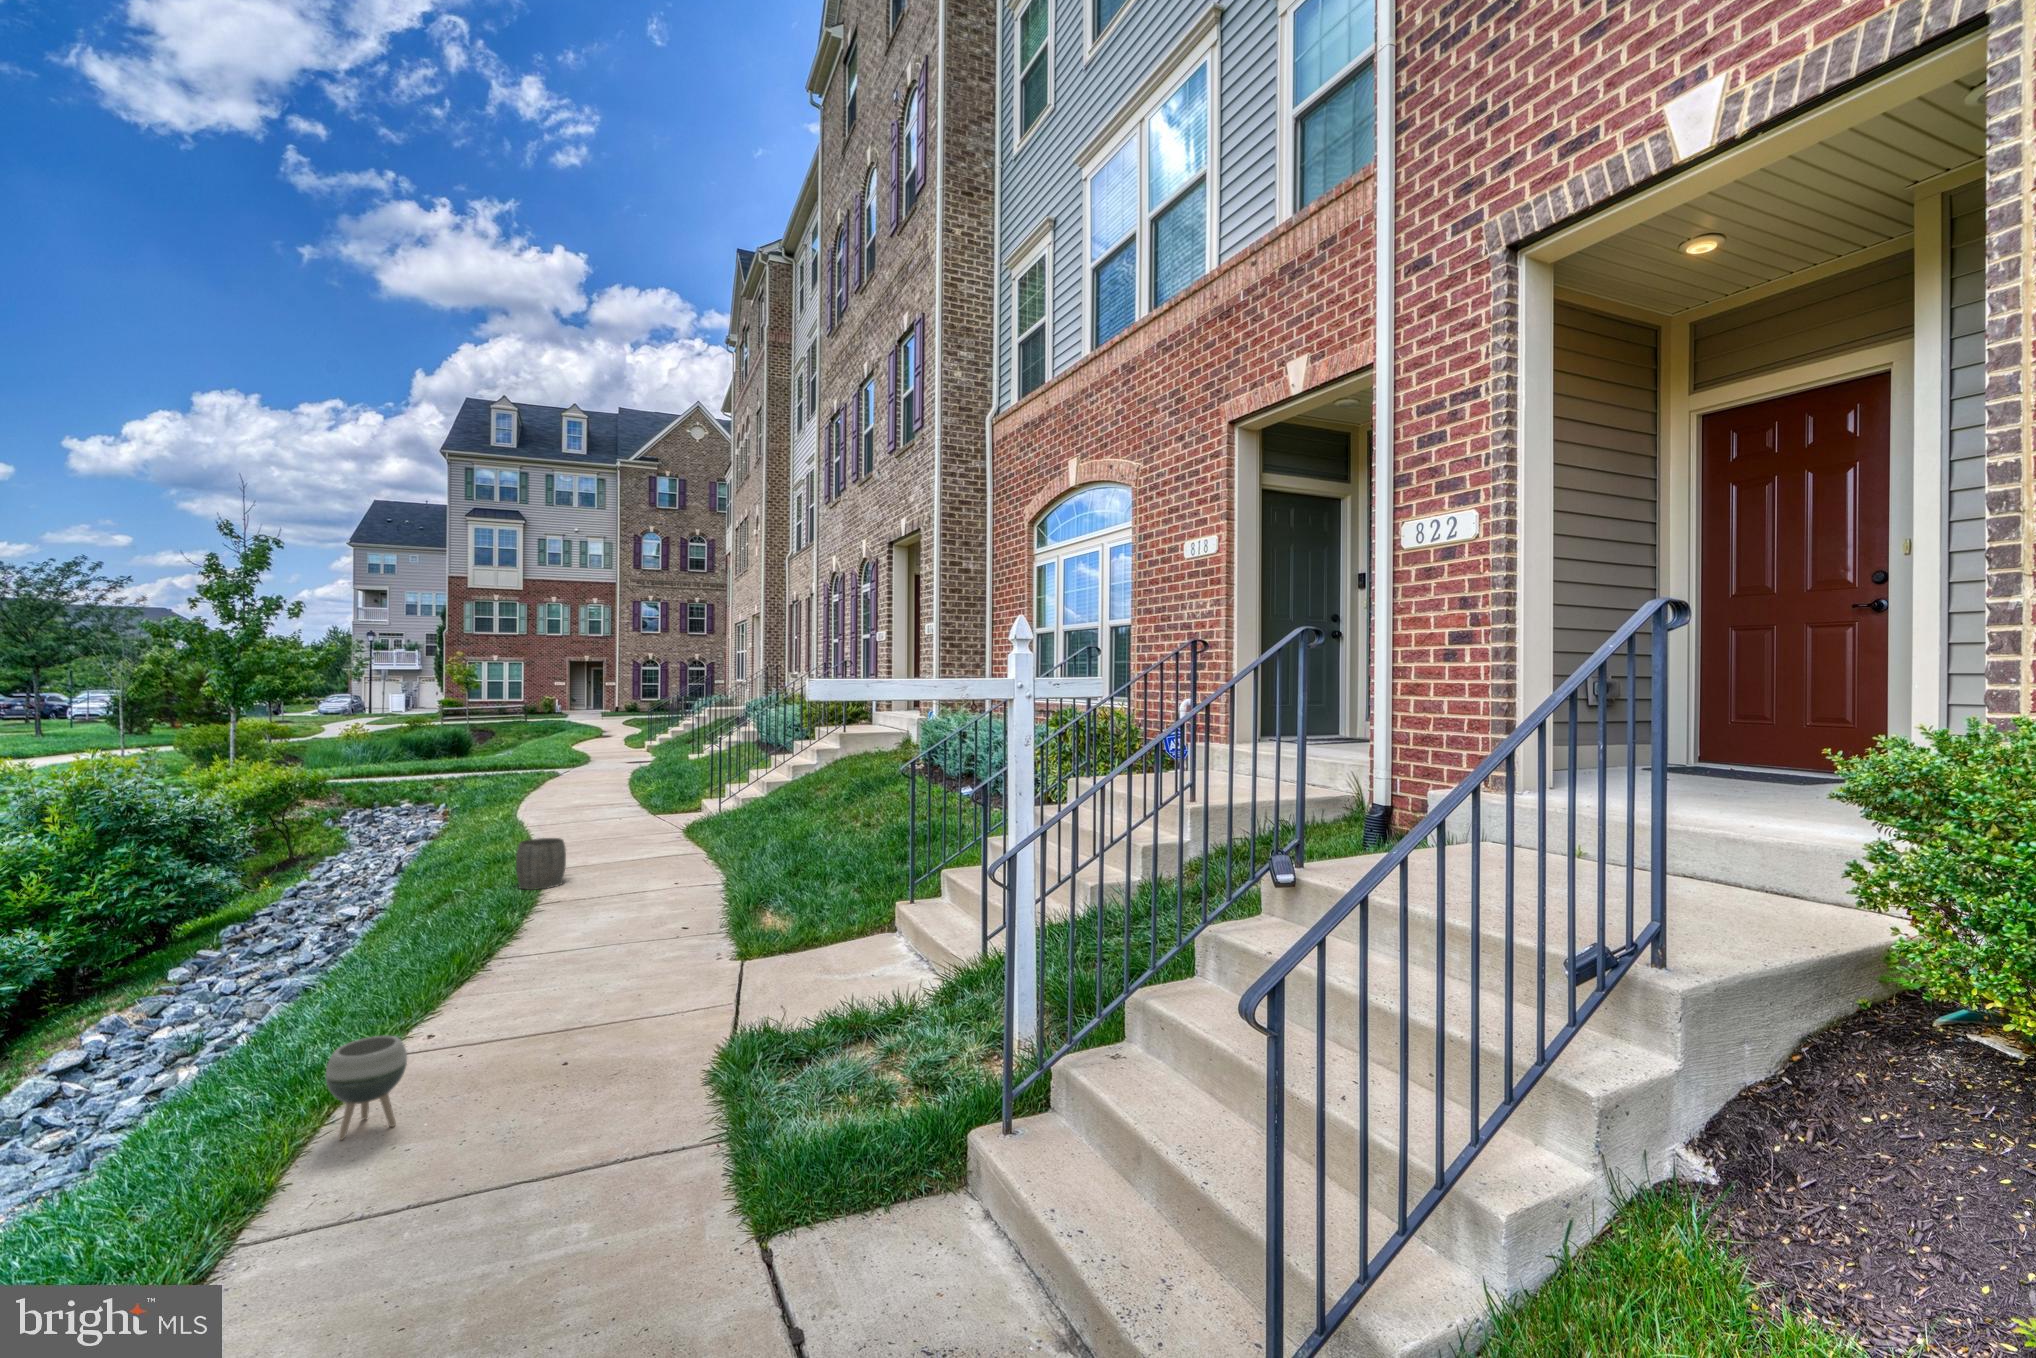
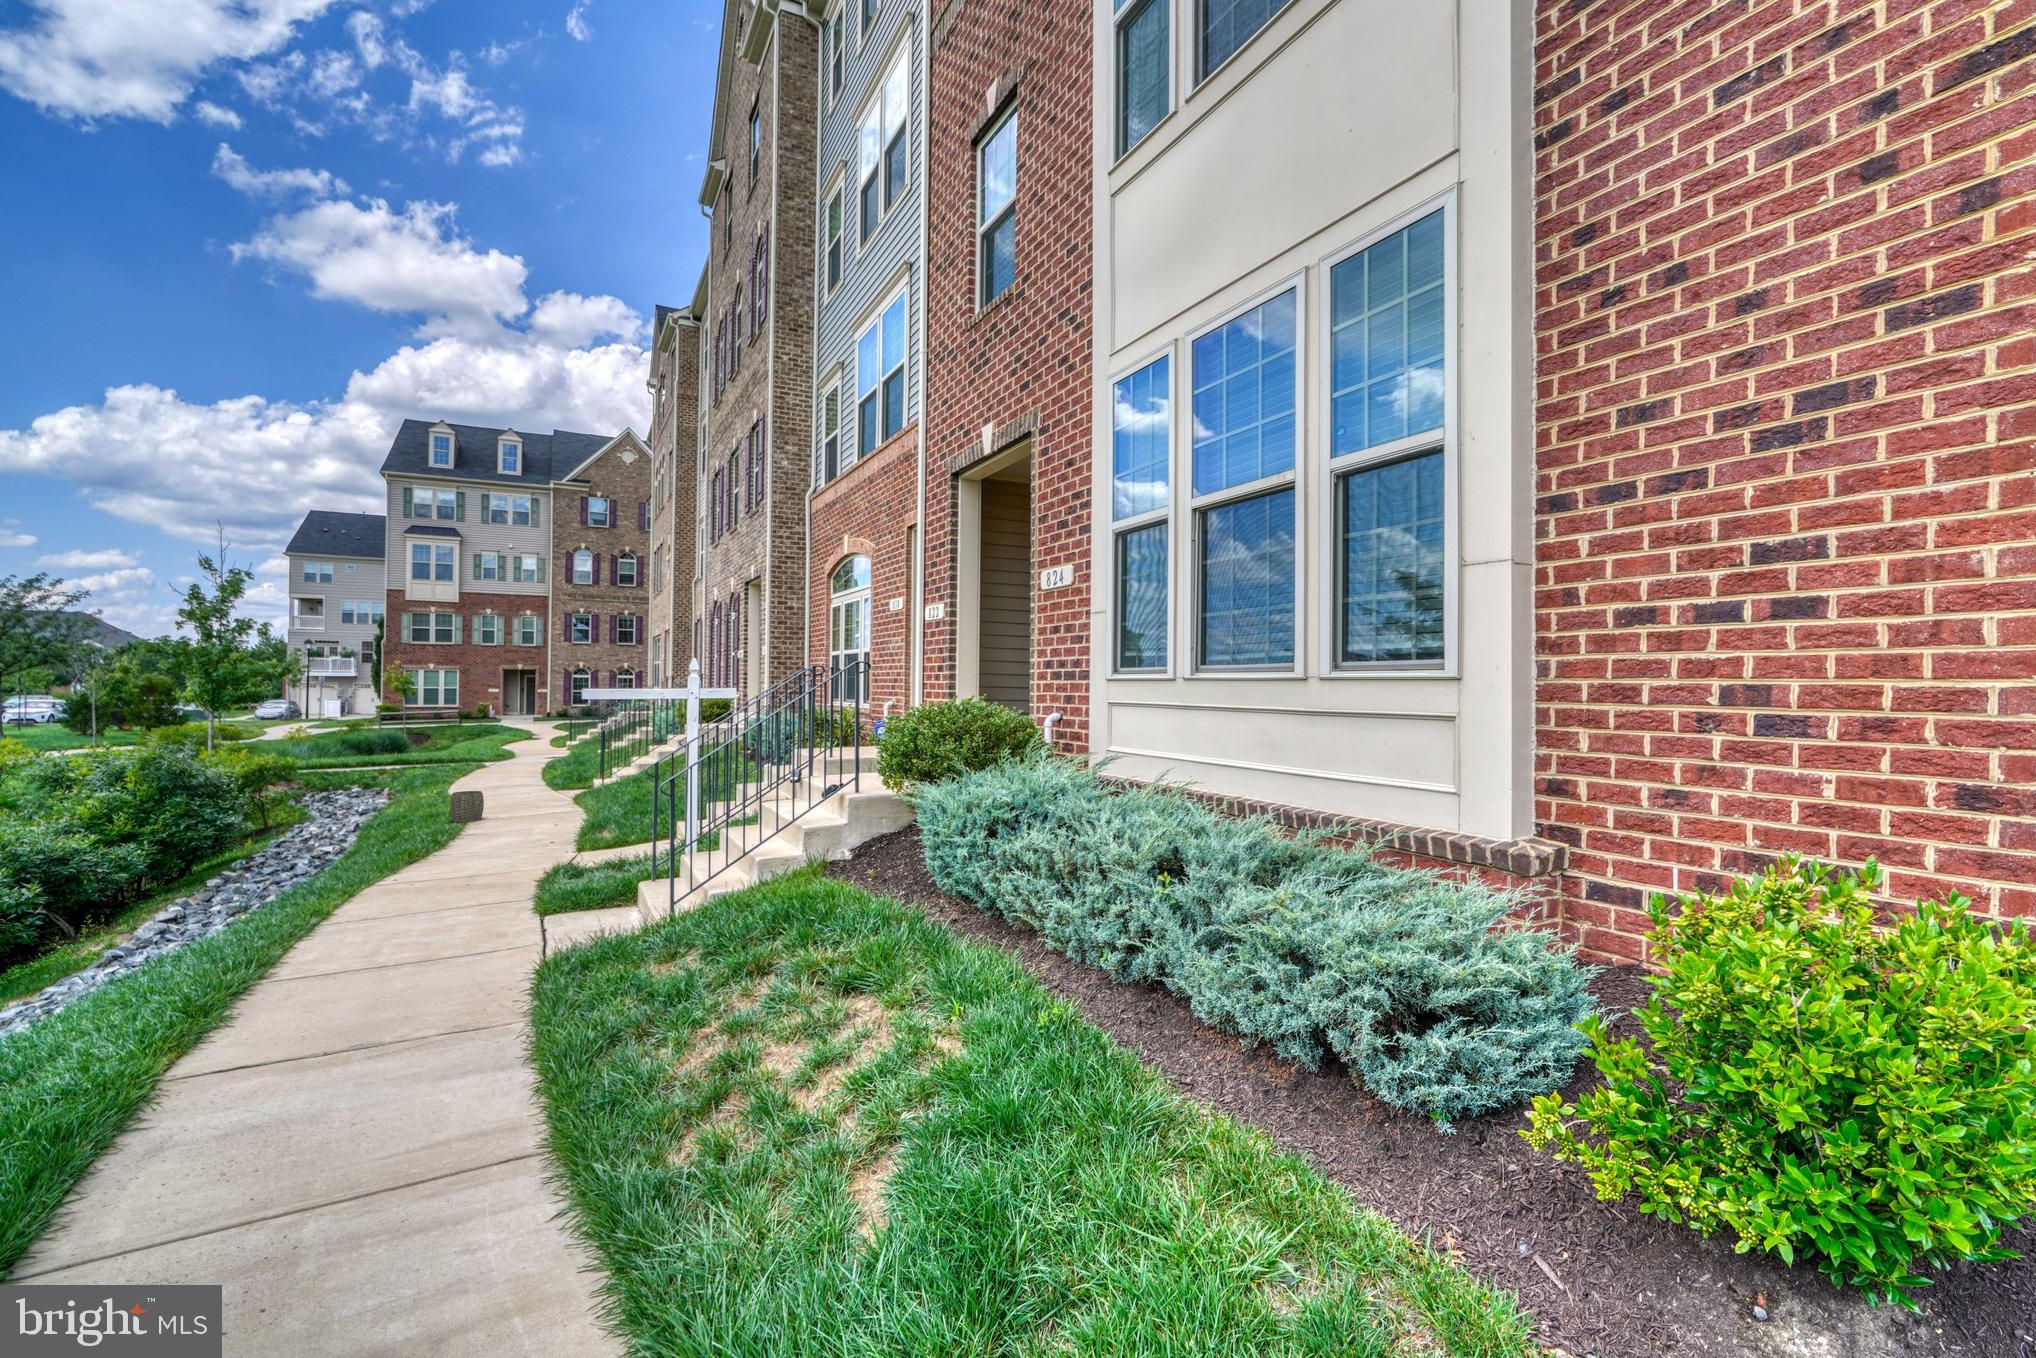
planter: present [326,1036,407,1140] -> none [363,851,399,893]

